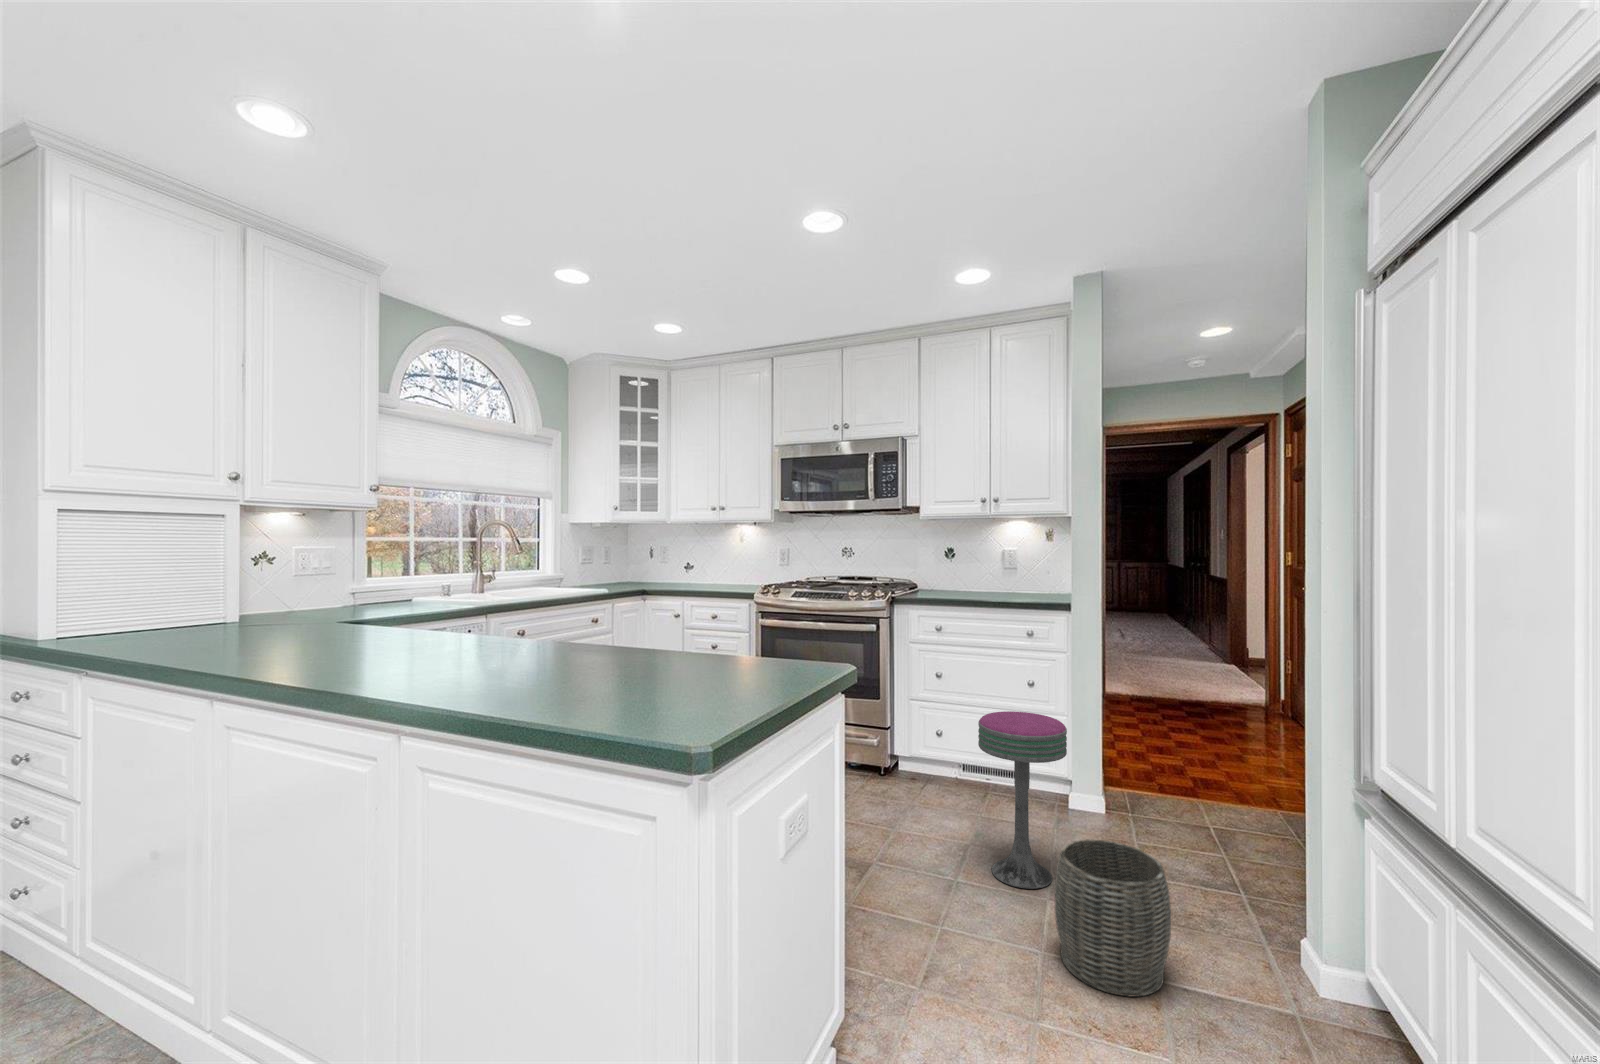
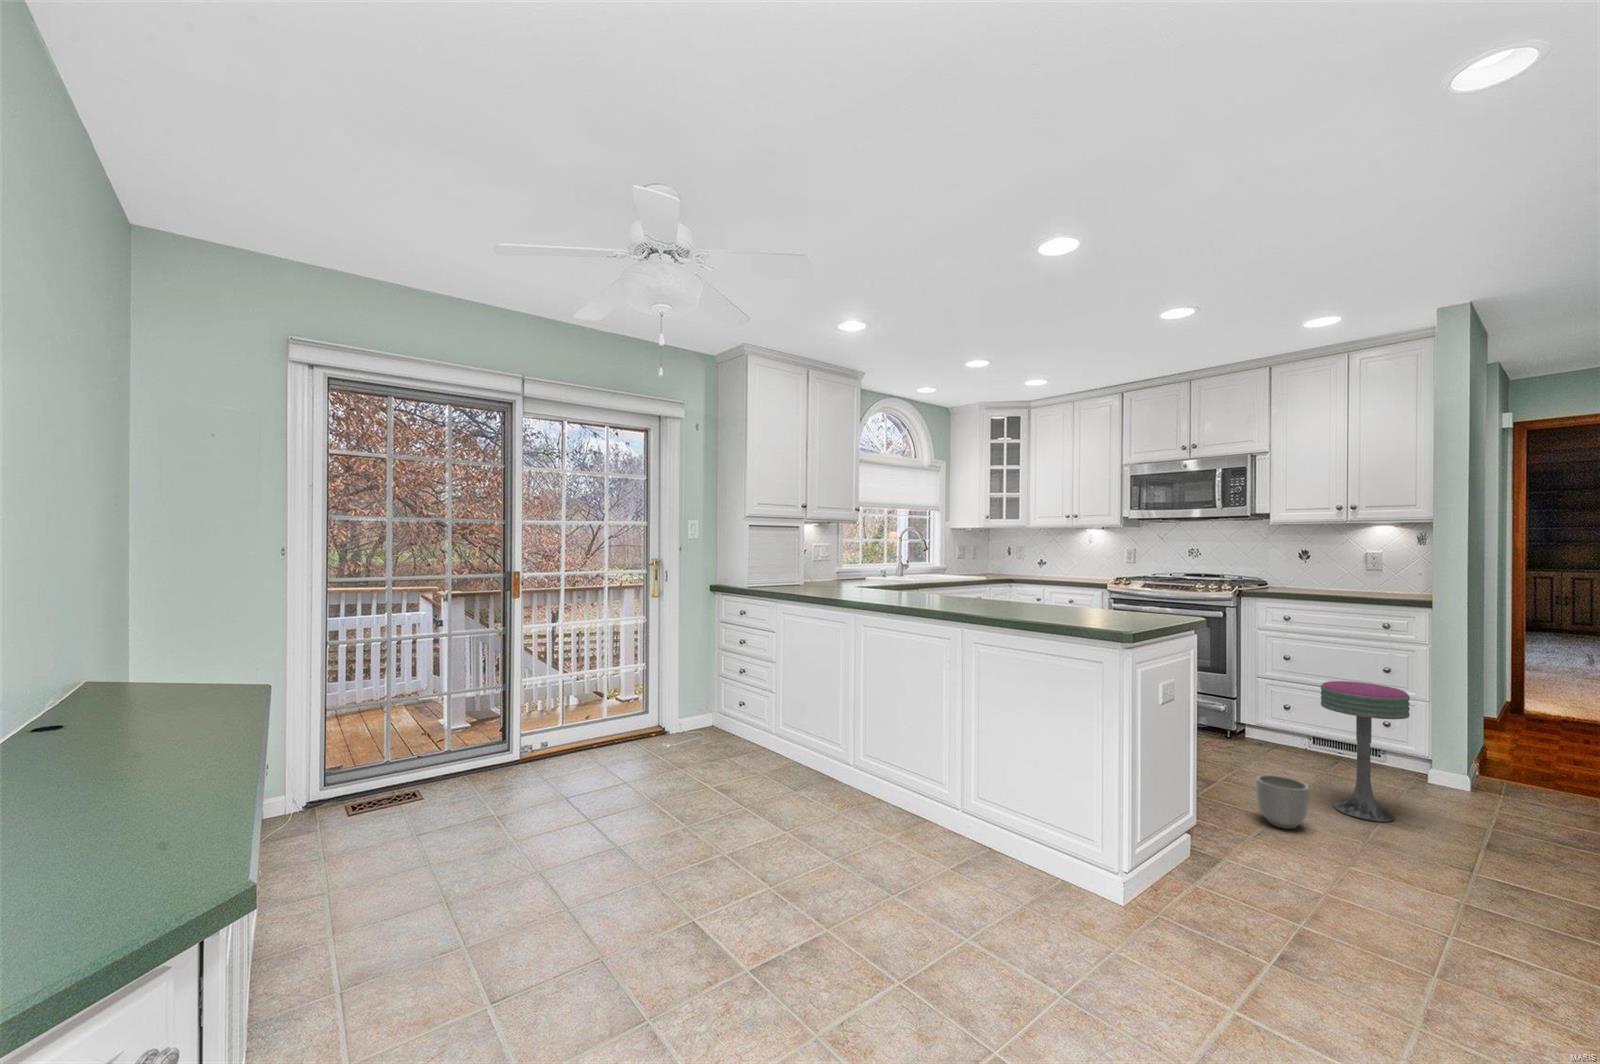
woven basket: present [1055,840,1171,996] -> none [1385,774,1497,887]
planter: none [912,855,972,934] -> present [1256,775,1310,829]

